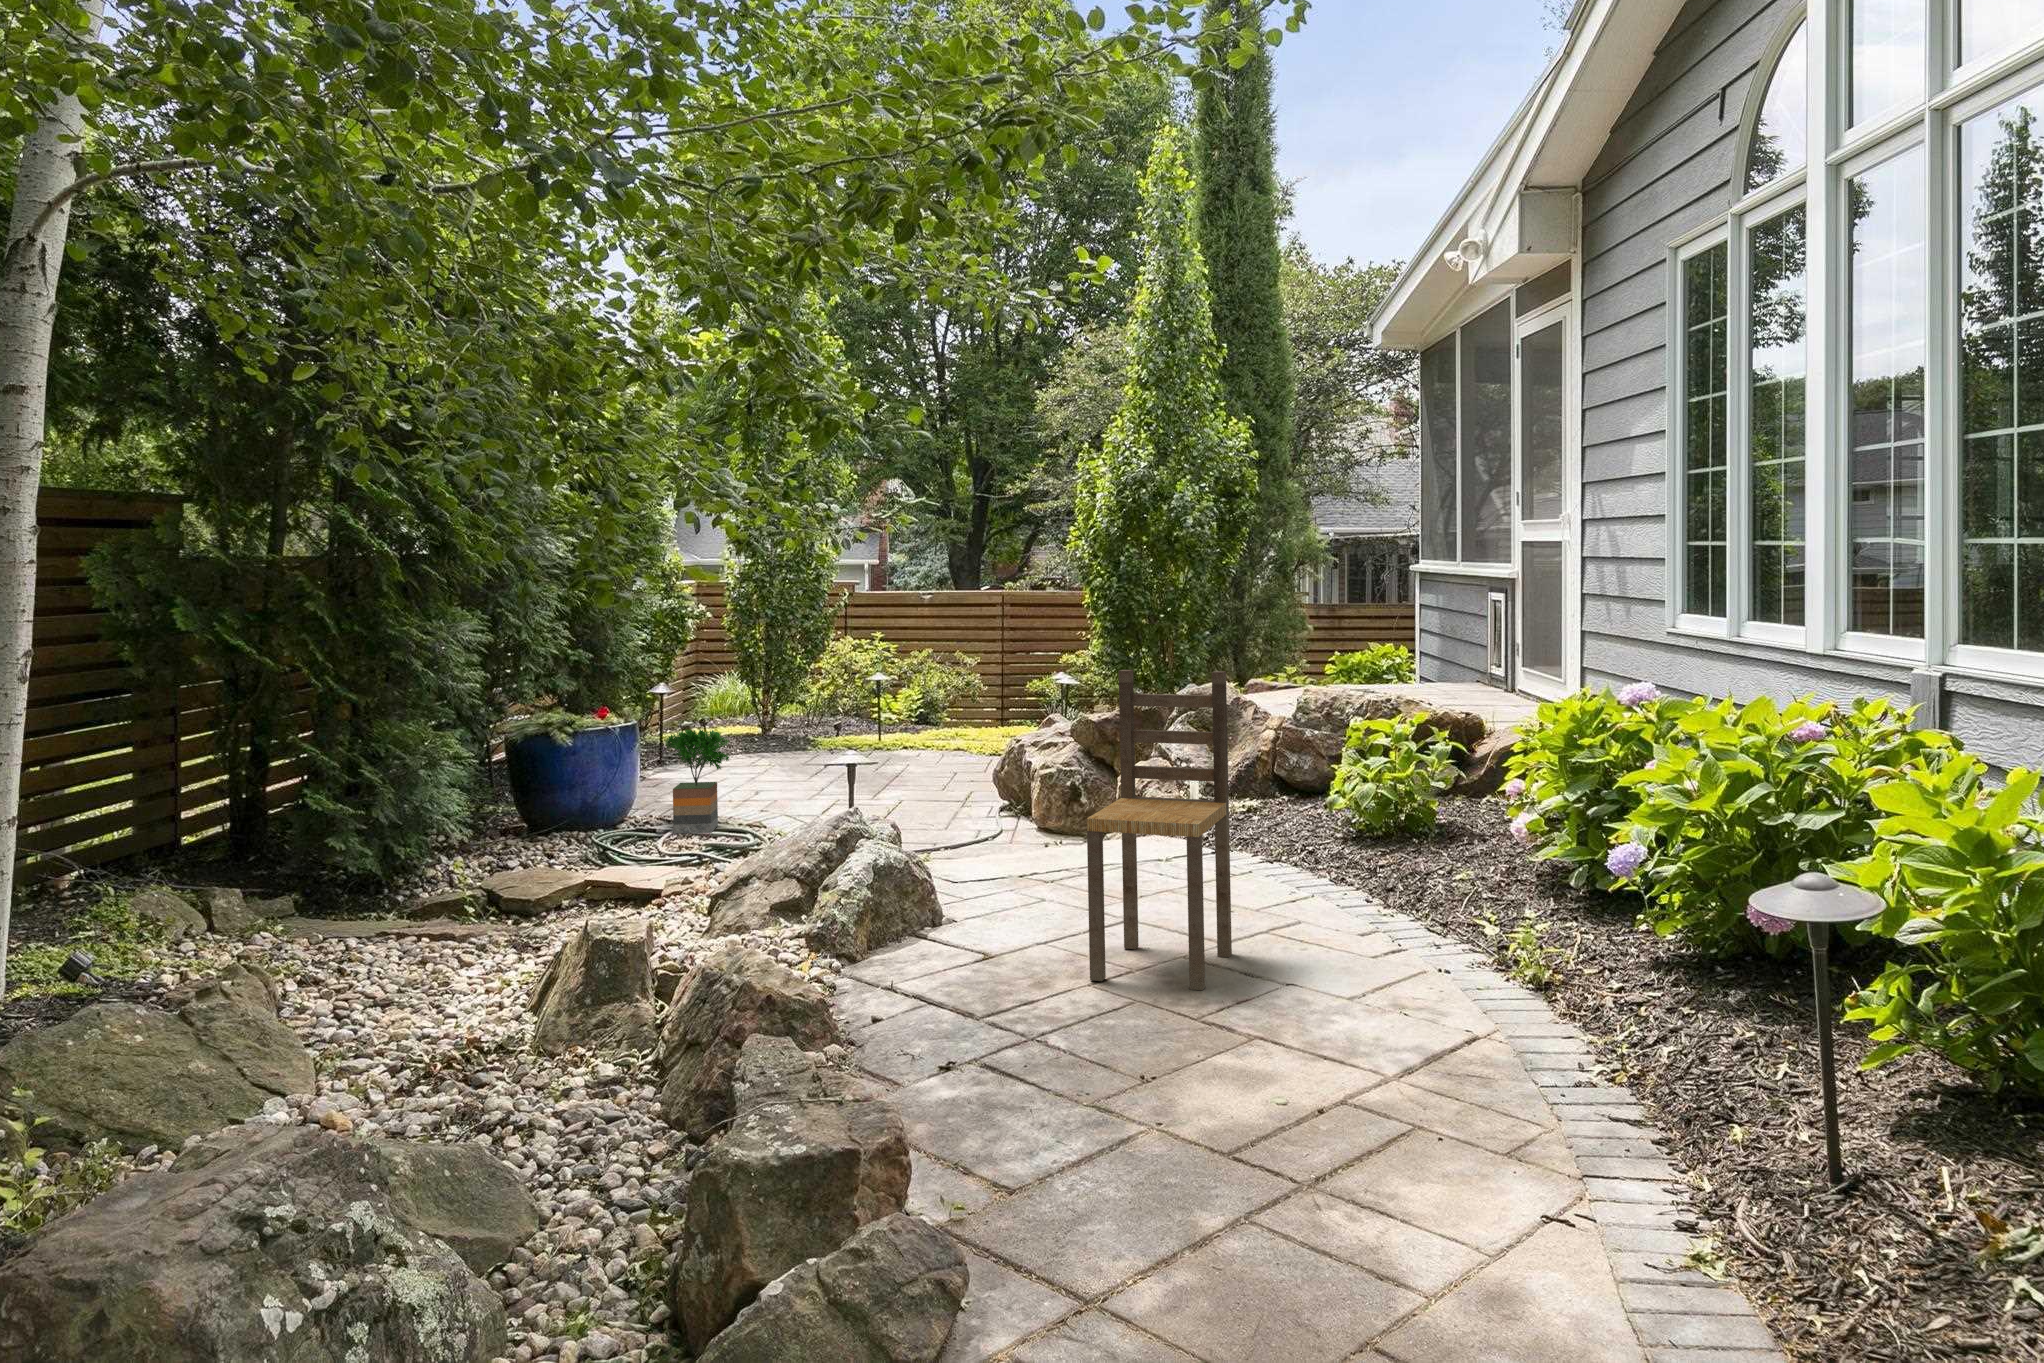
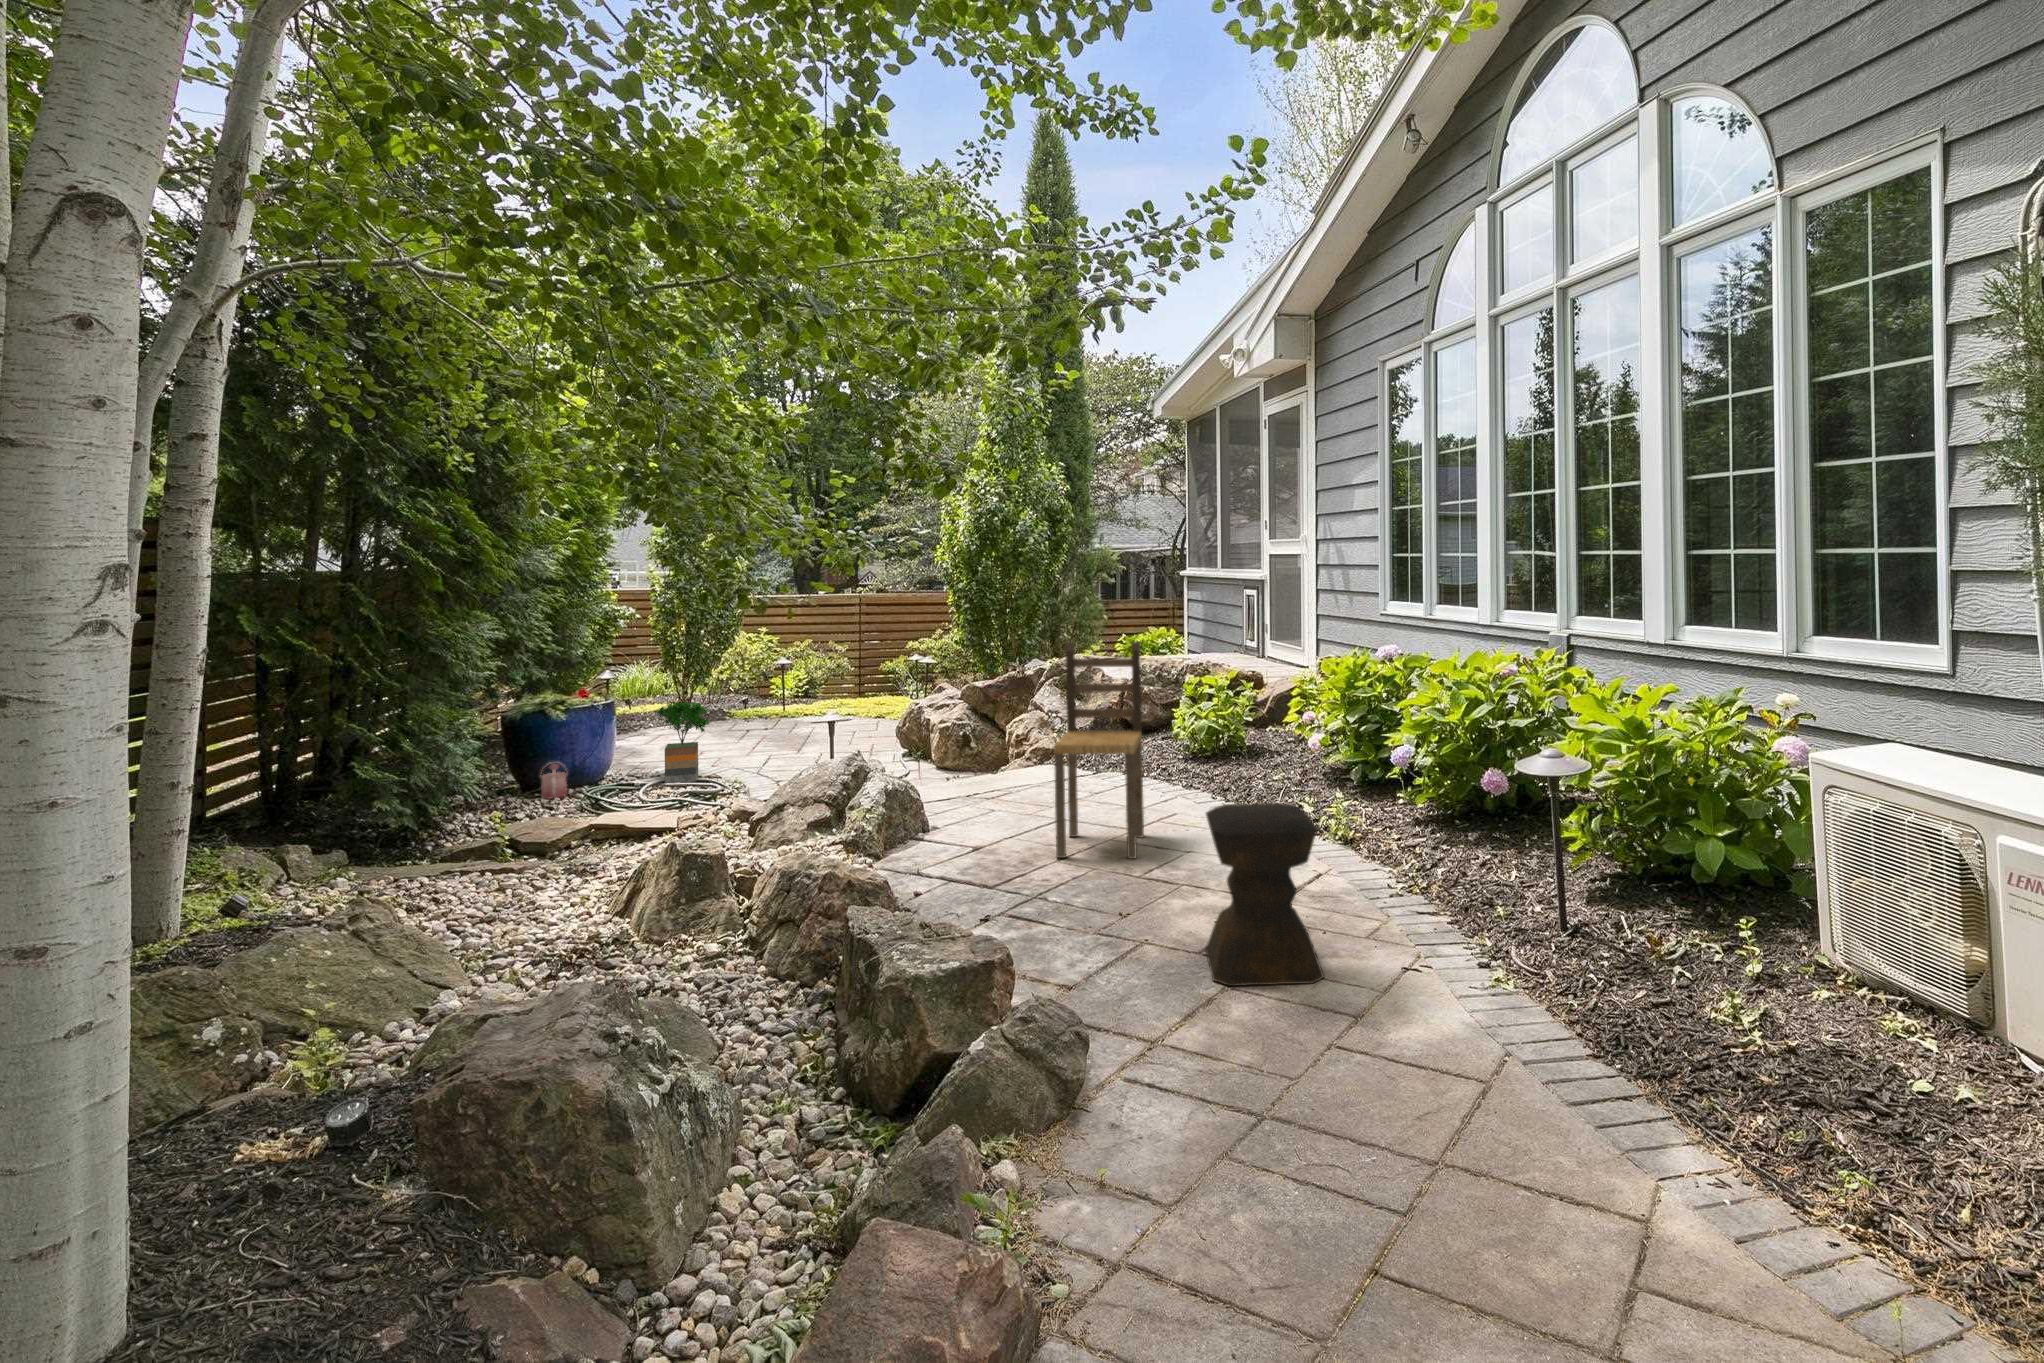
watering can: none [519,800,554,847] -> present [541,763,567,799]
stool: none [1219,932,1397,1230] -> present [1206,803,1324,986]

